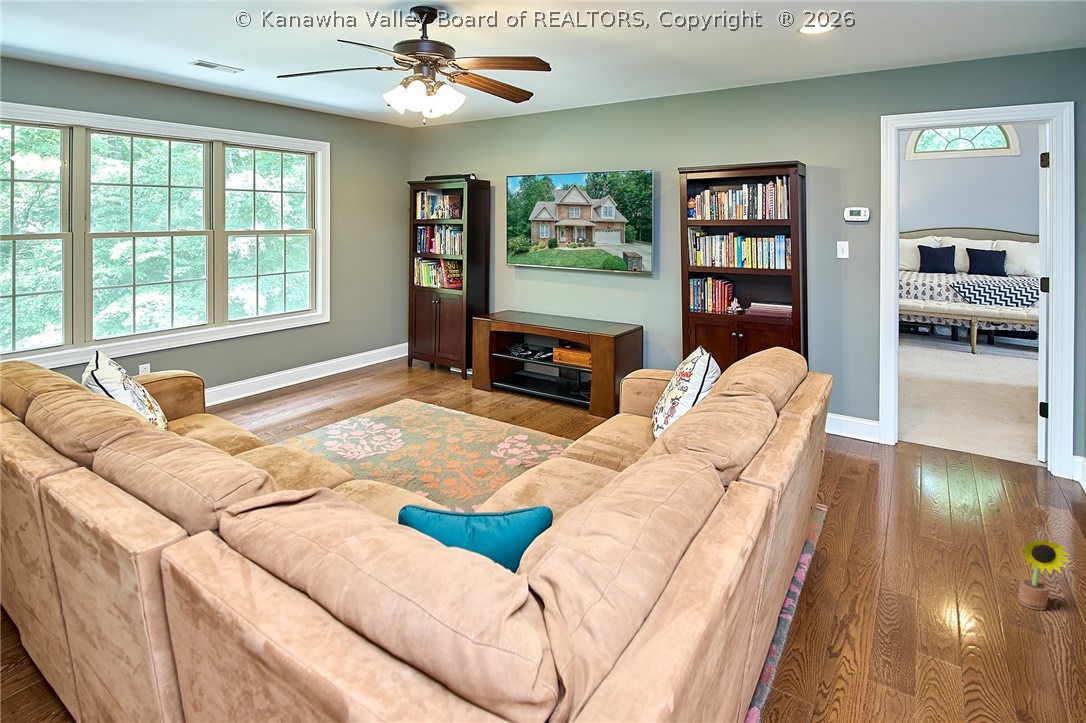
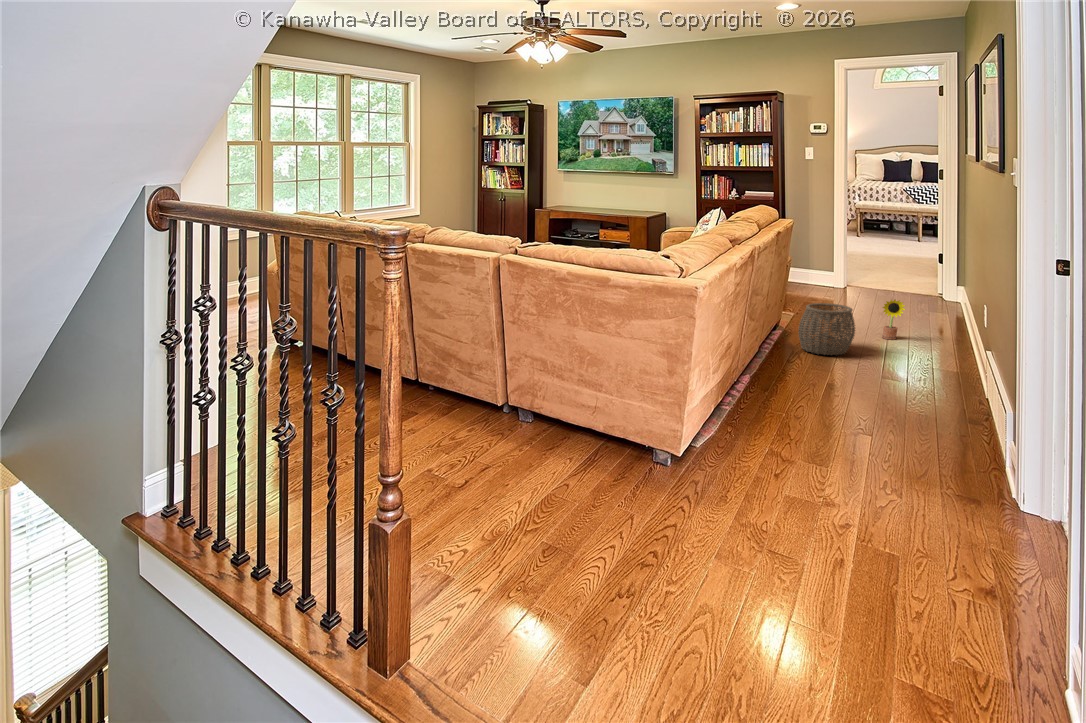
woven basket: none [864,552,987,679] -> present [798,303,855,355]

